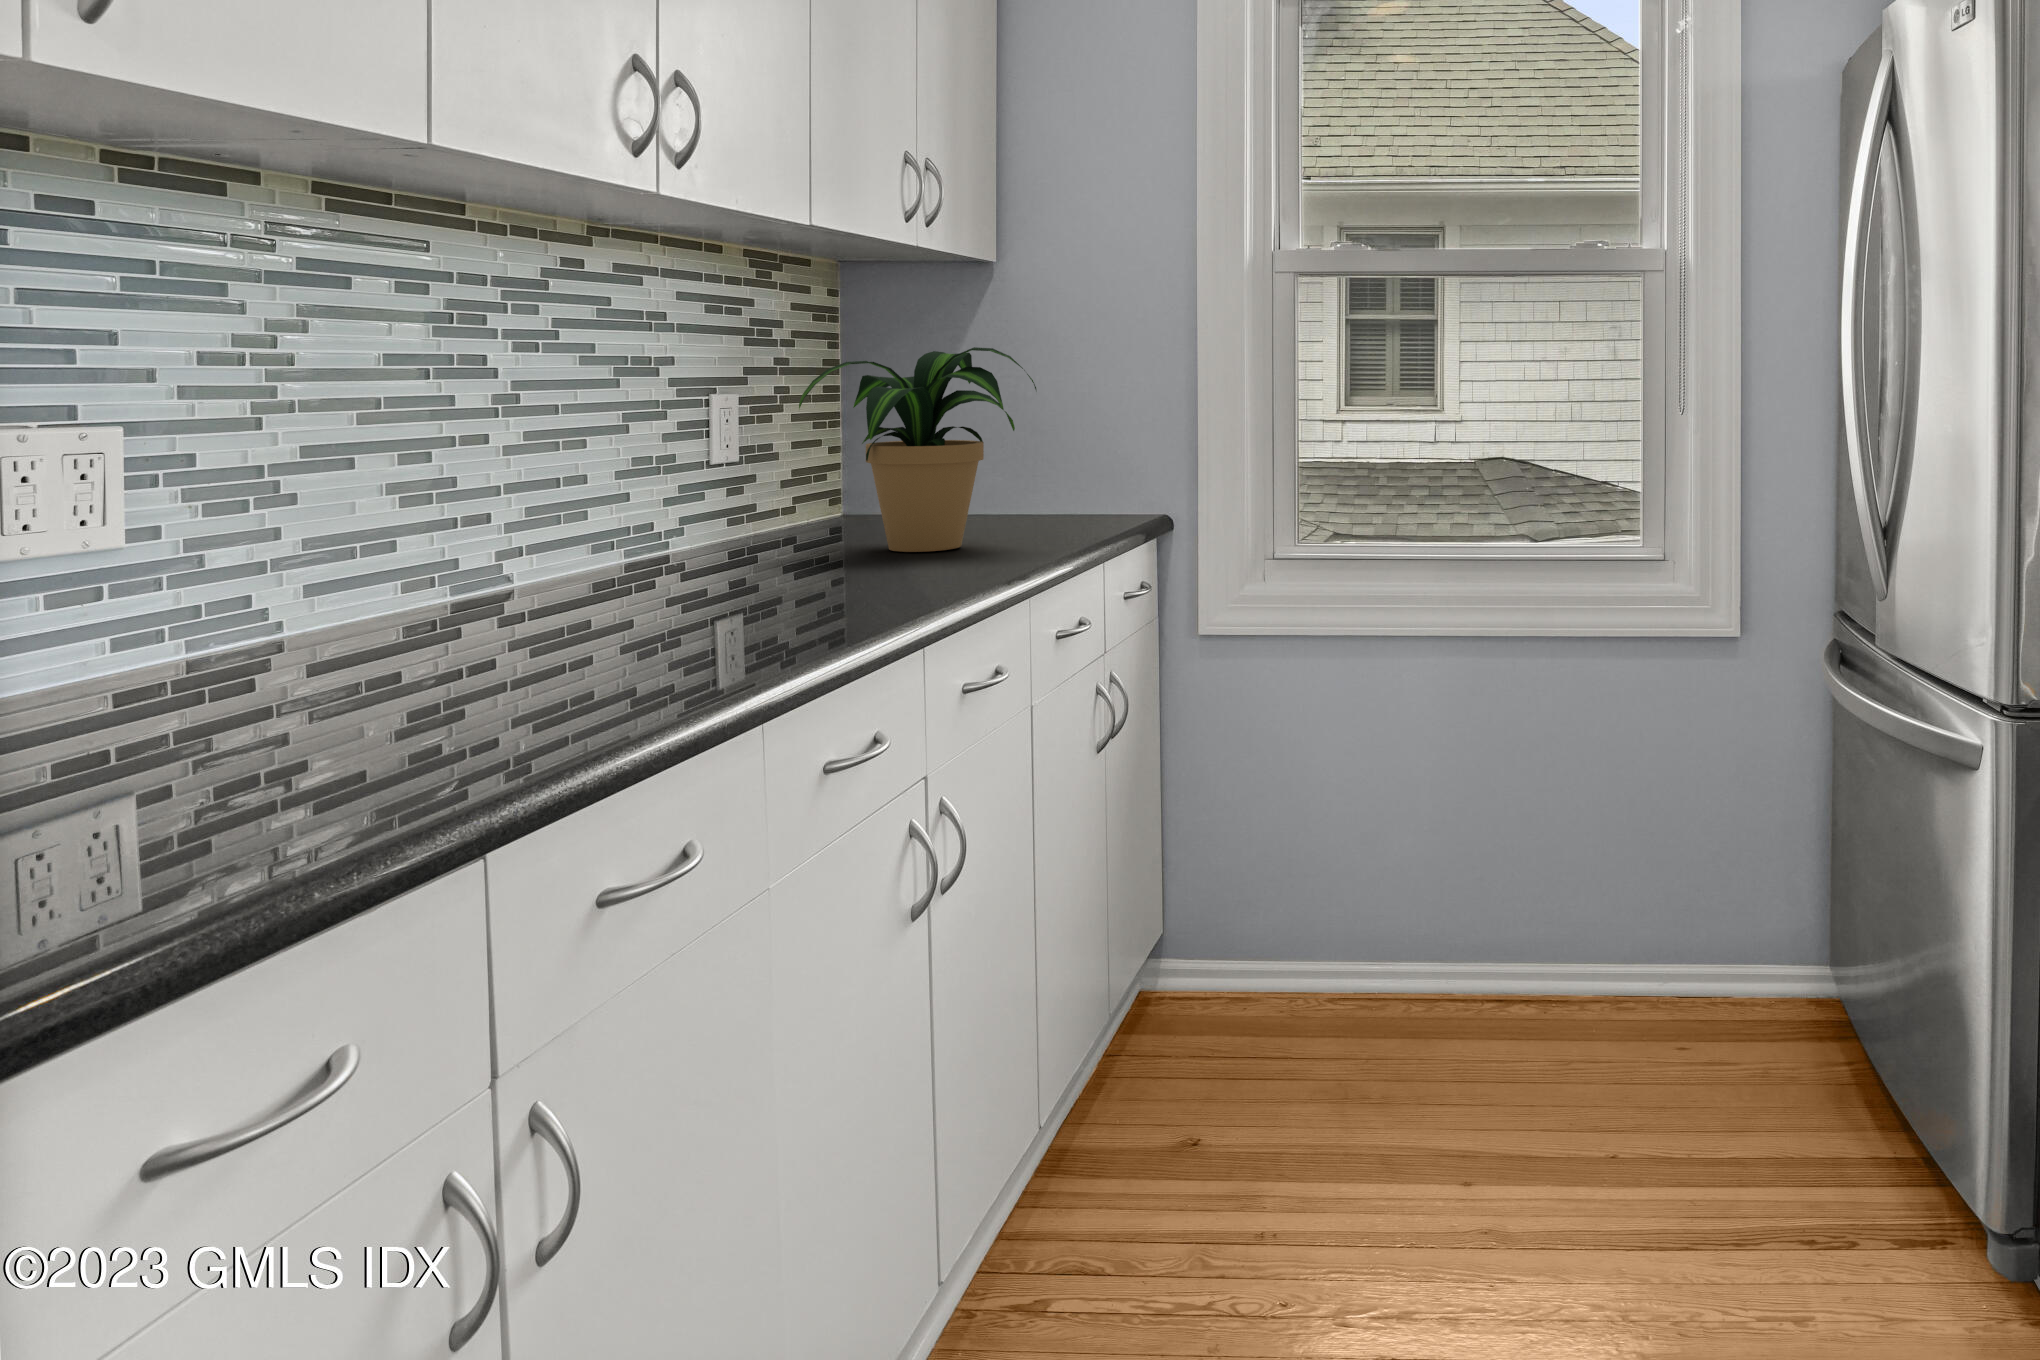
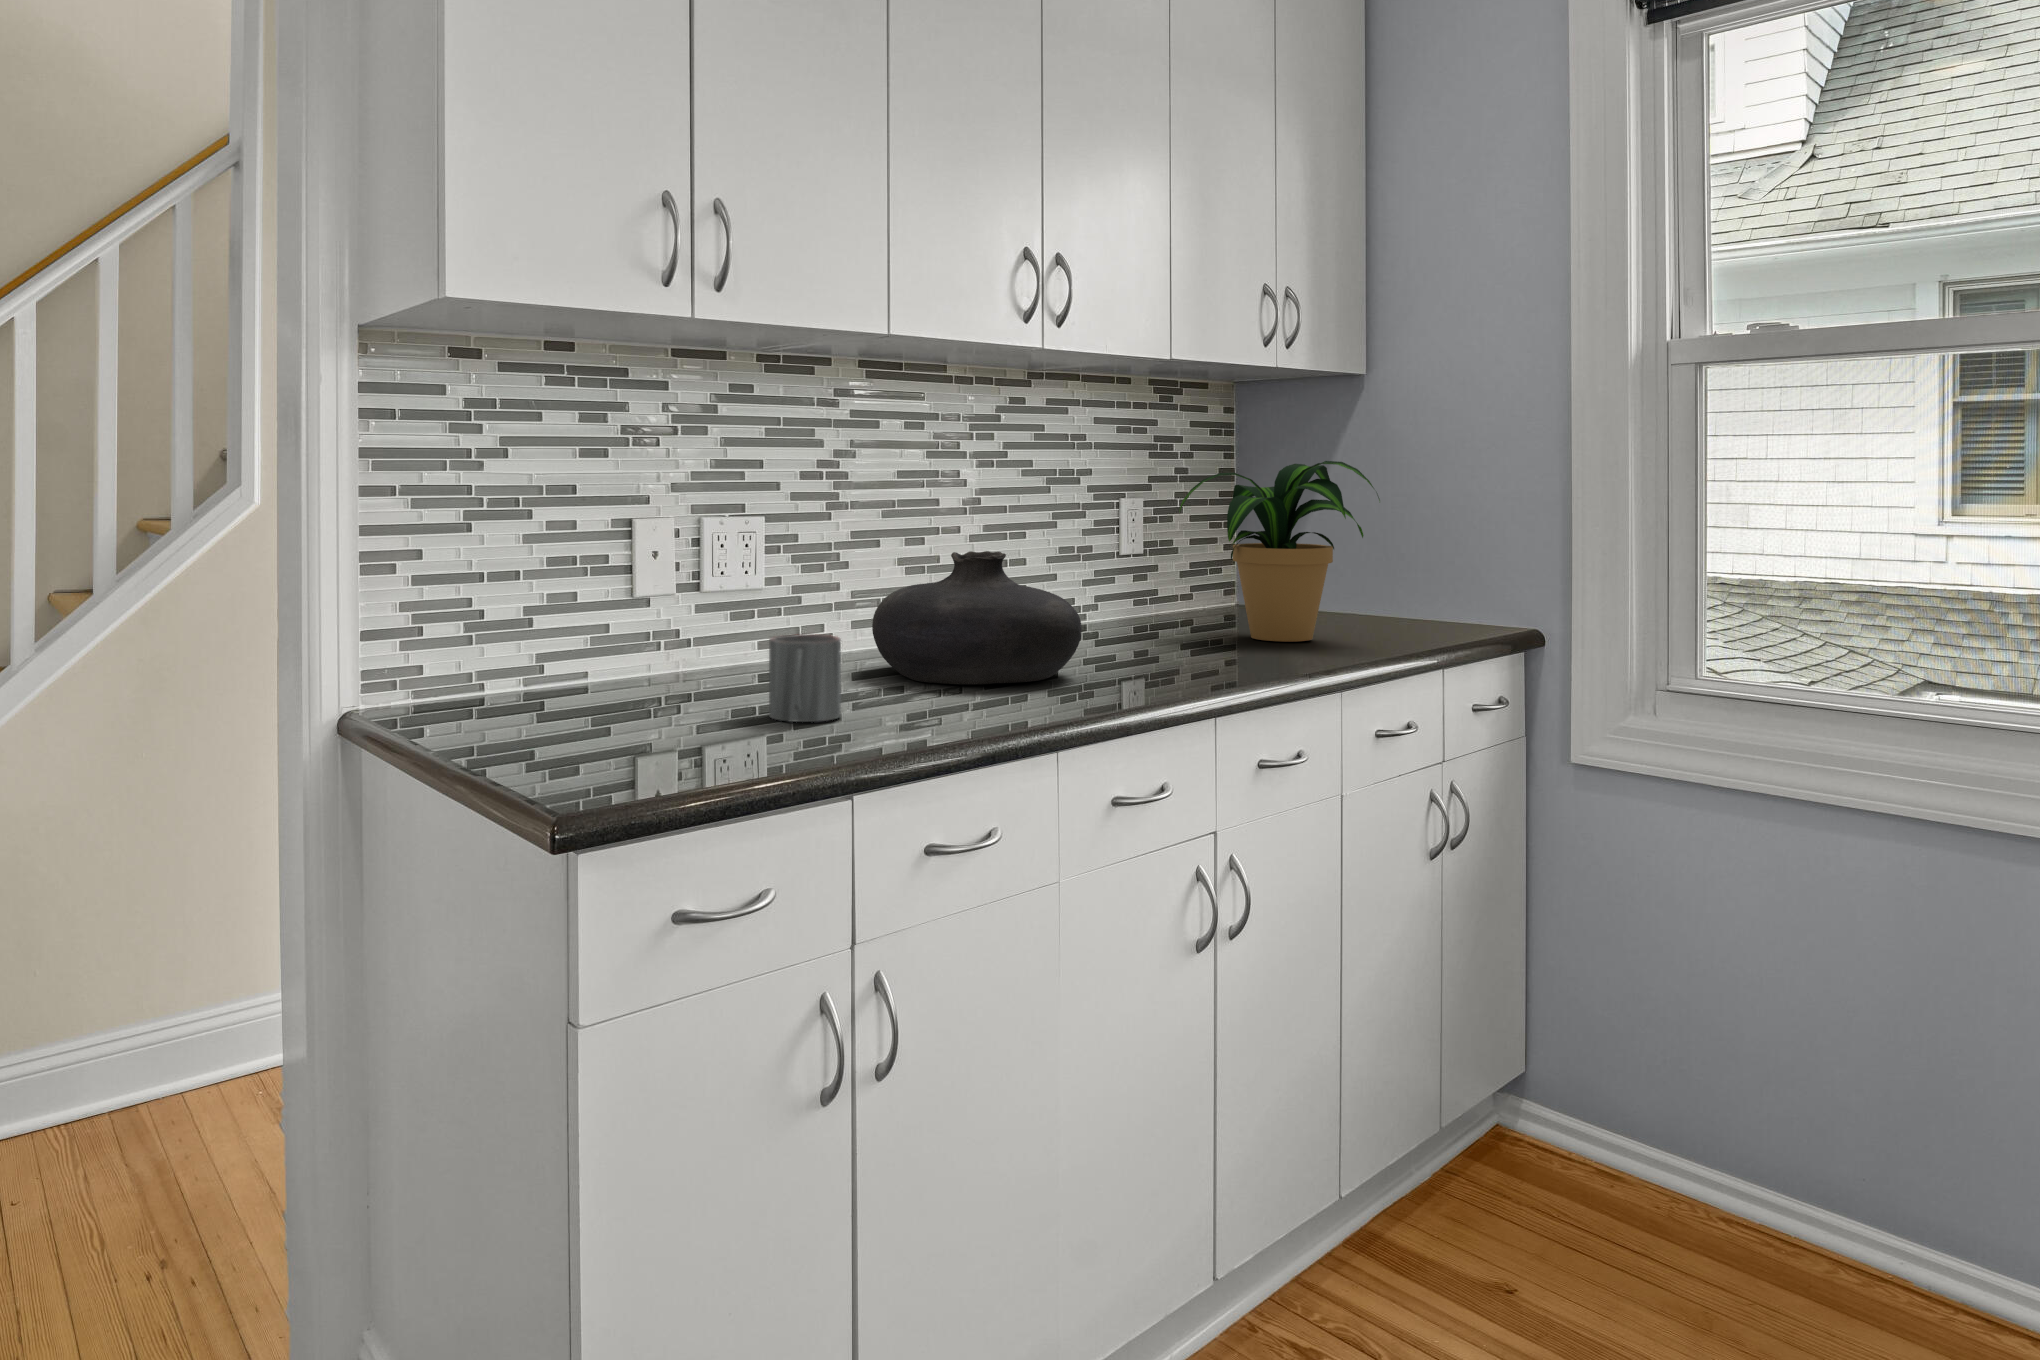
vase: none [346,464,703,662] -> present [872,551,1082,685]
mug: none [138,614,302,774] -> present [769,634,841,722]

